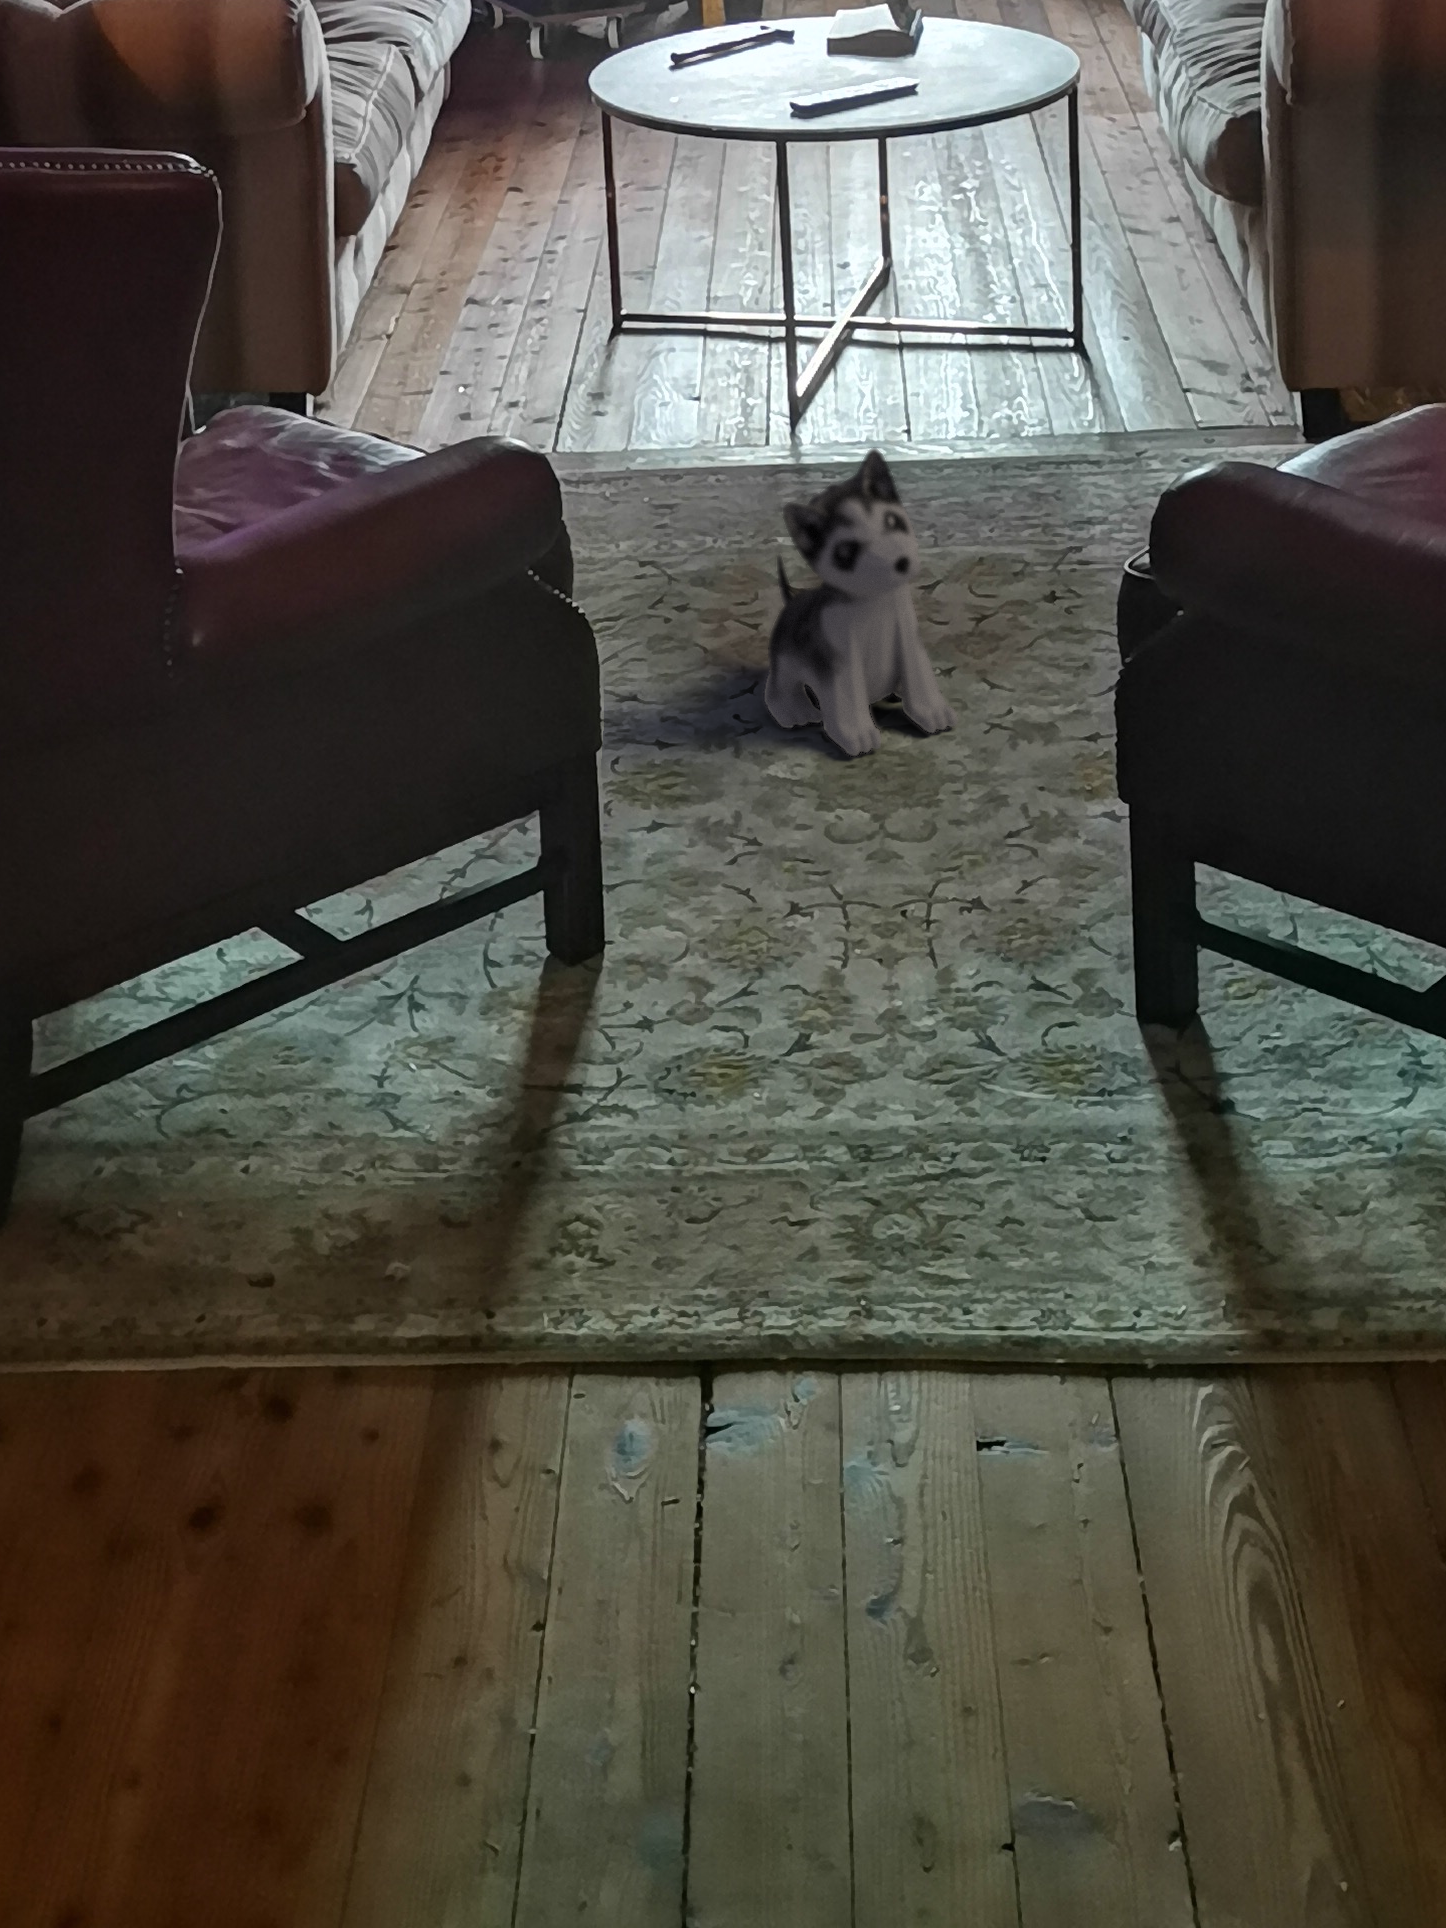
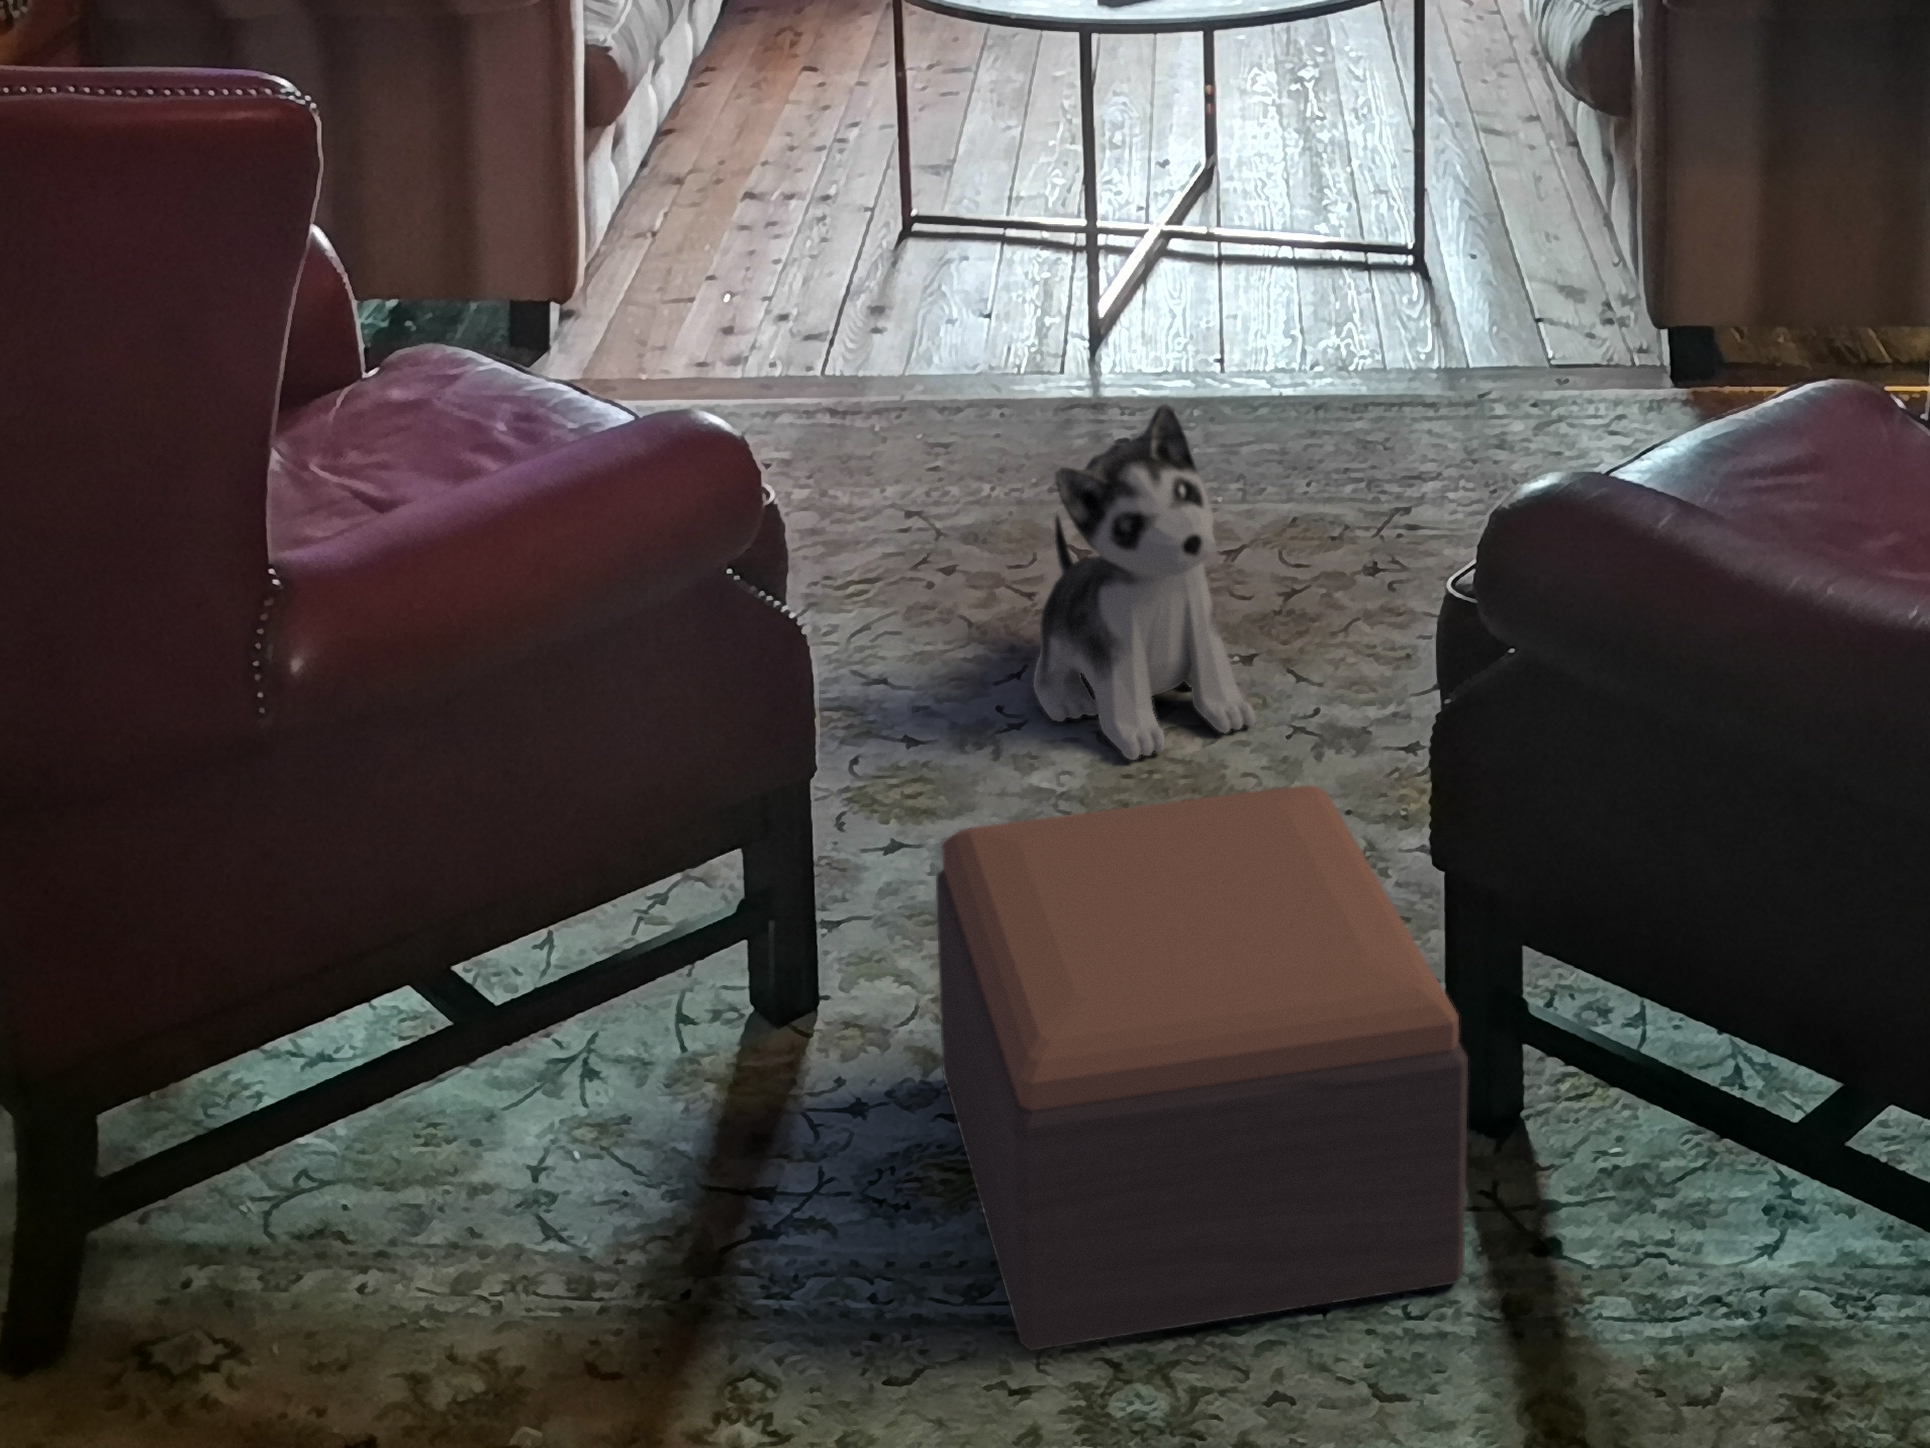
footstool: none [707,741,1156,1193] -> present [936,785,1468,1351]

